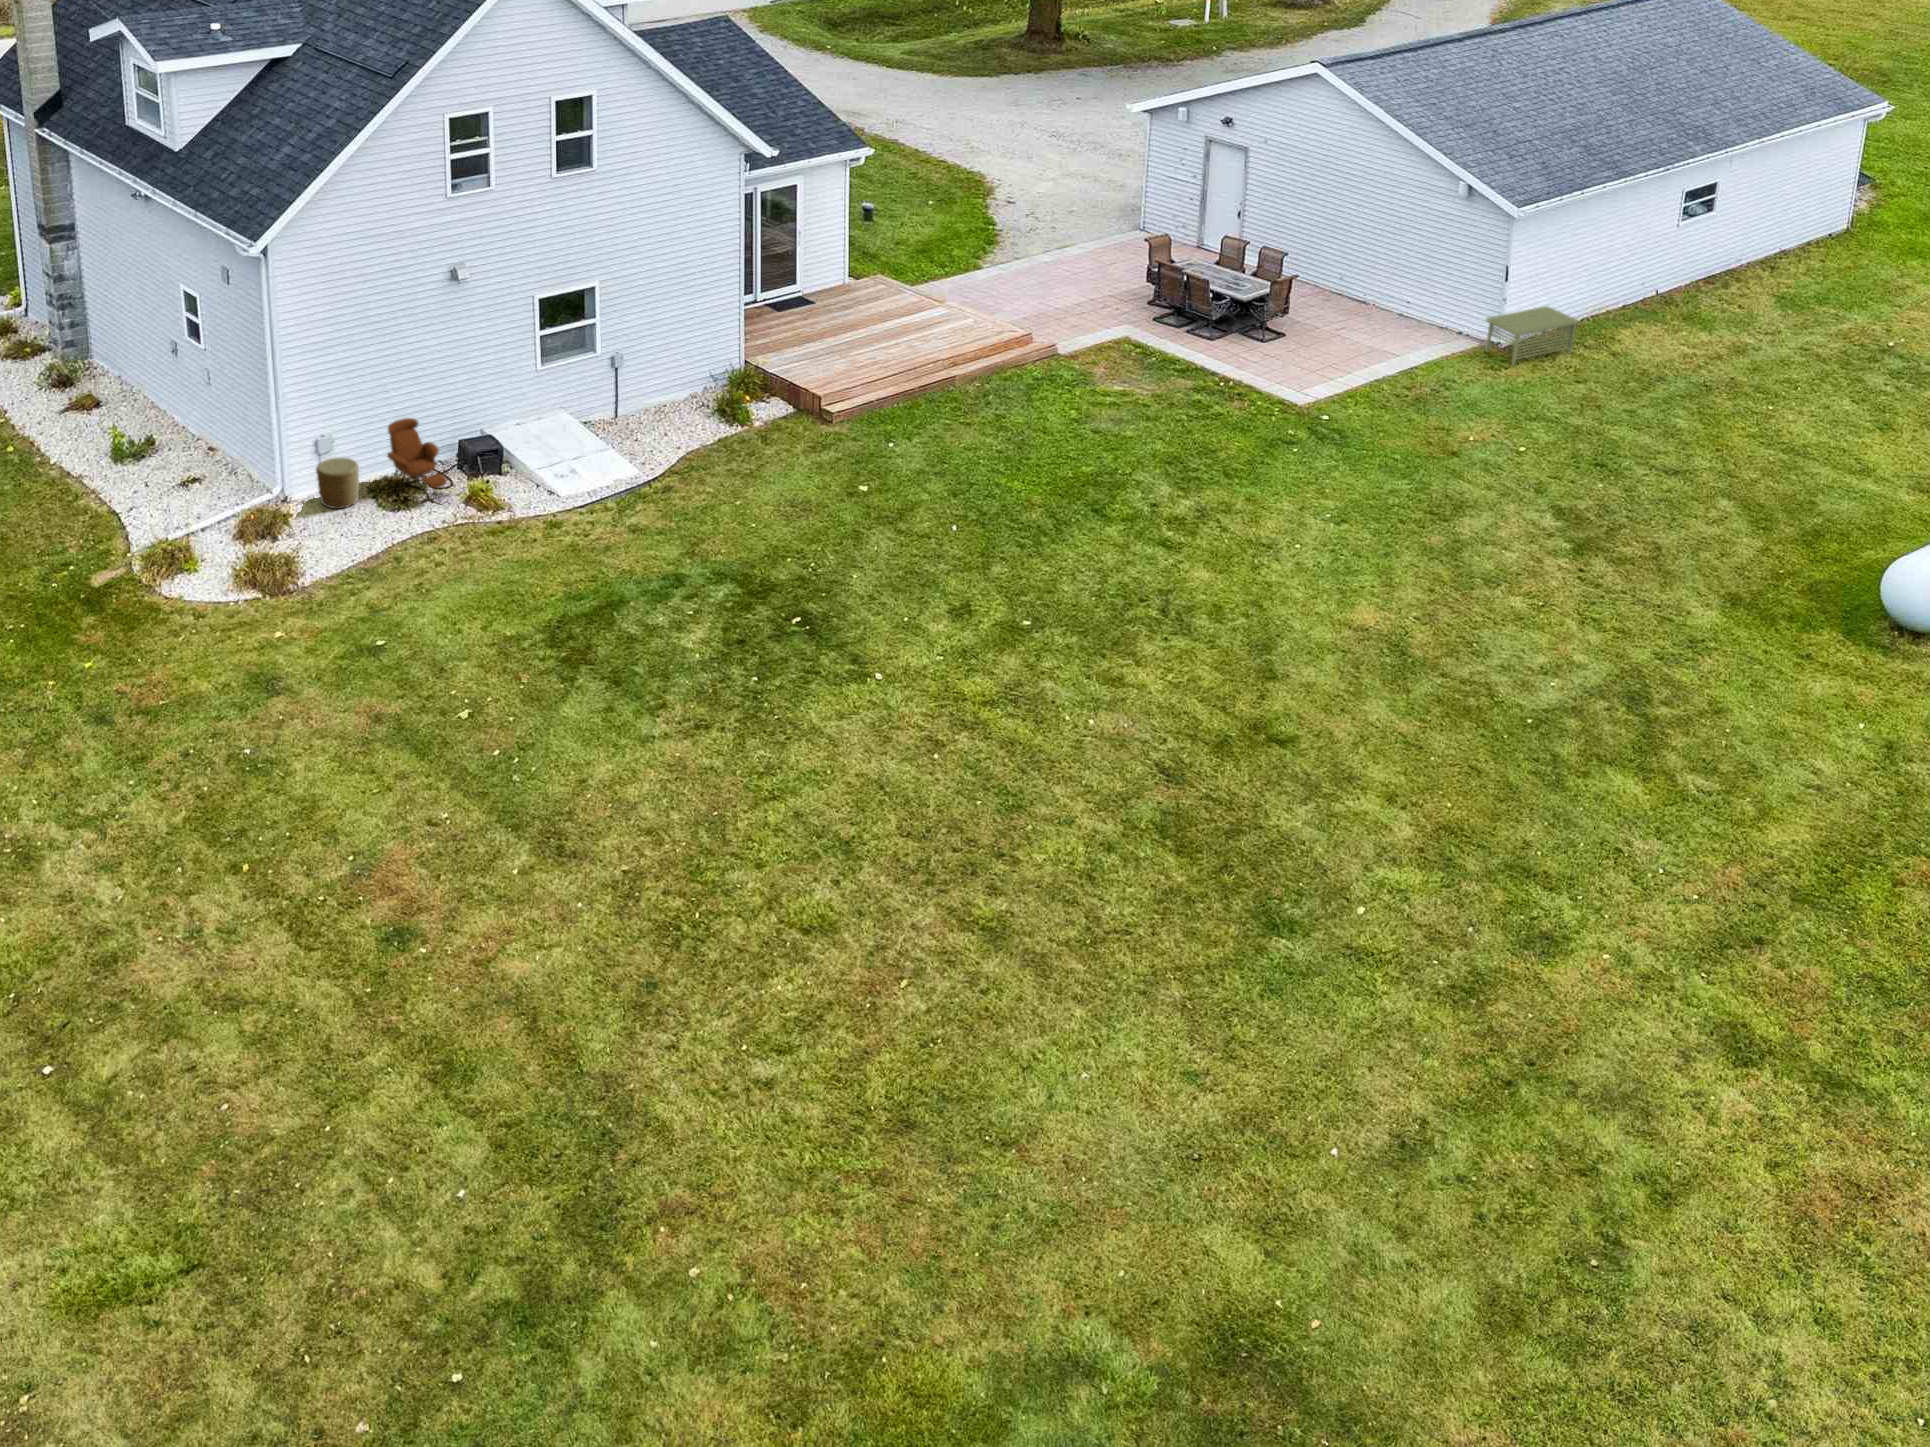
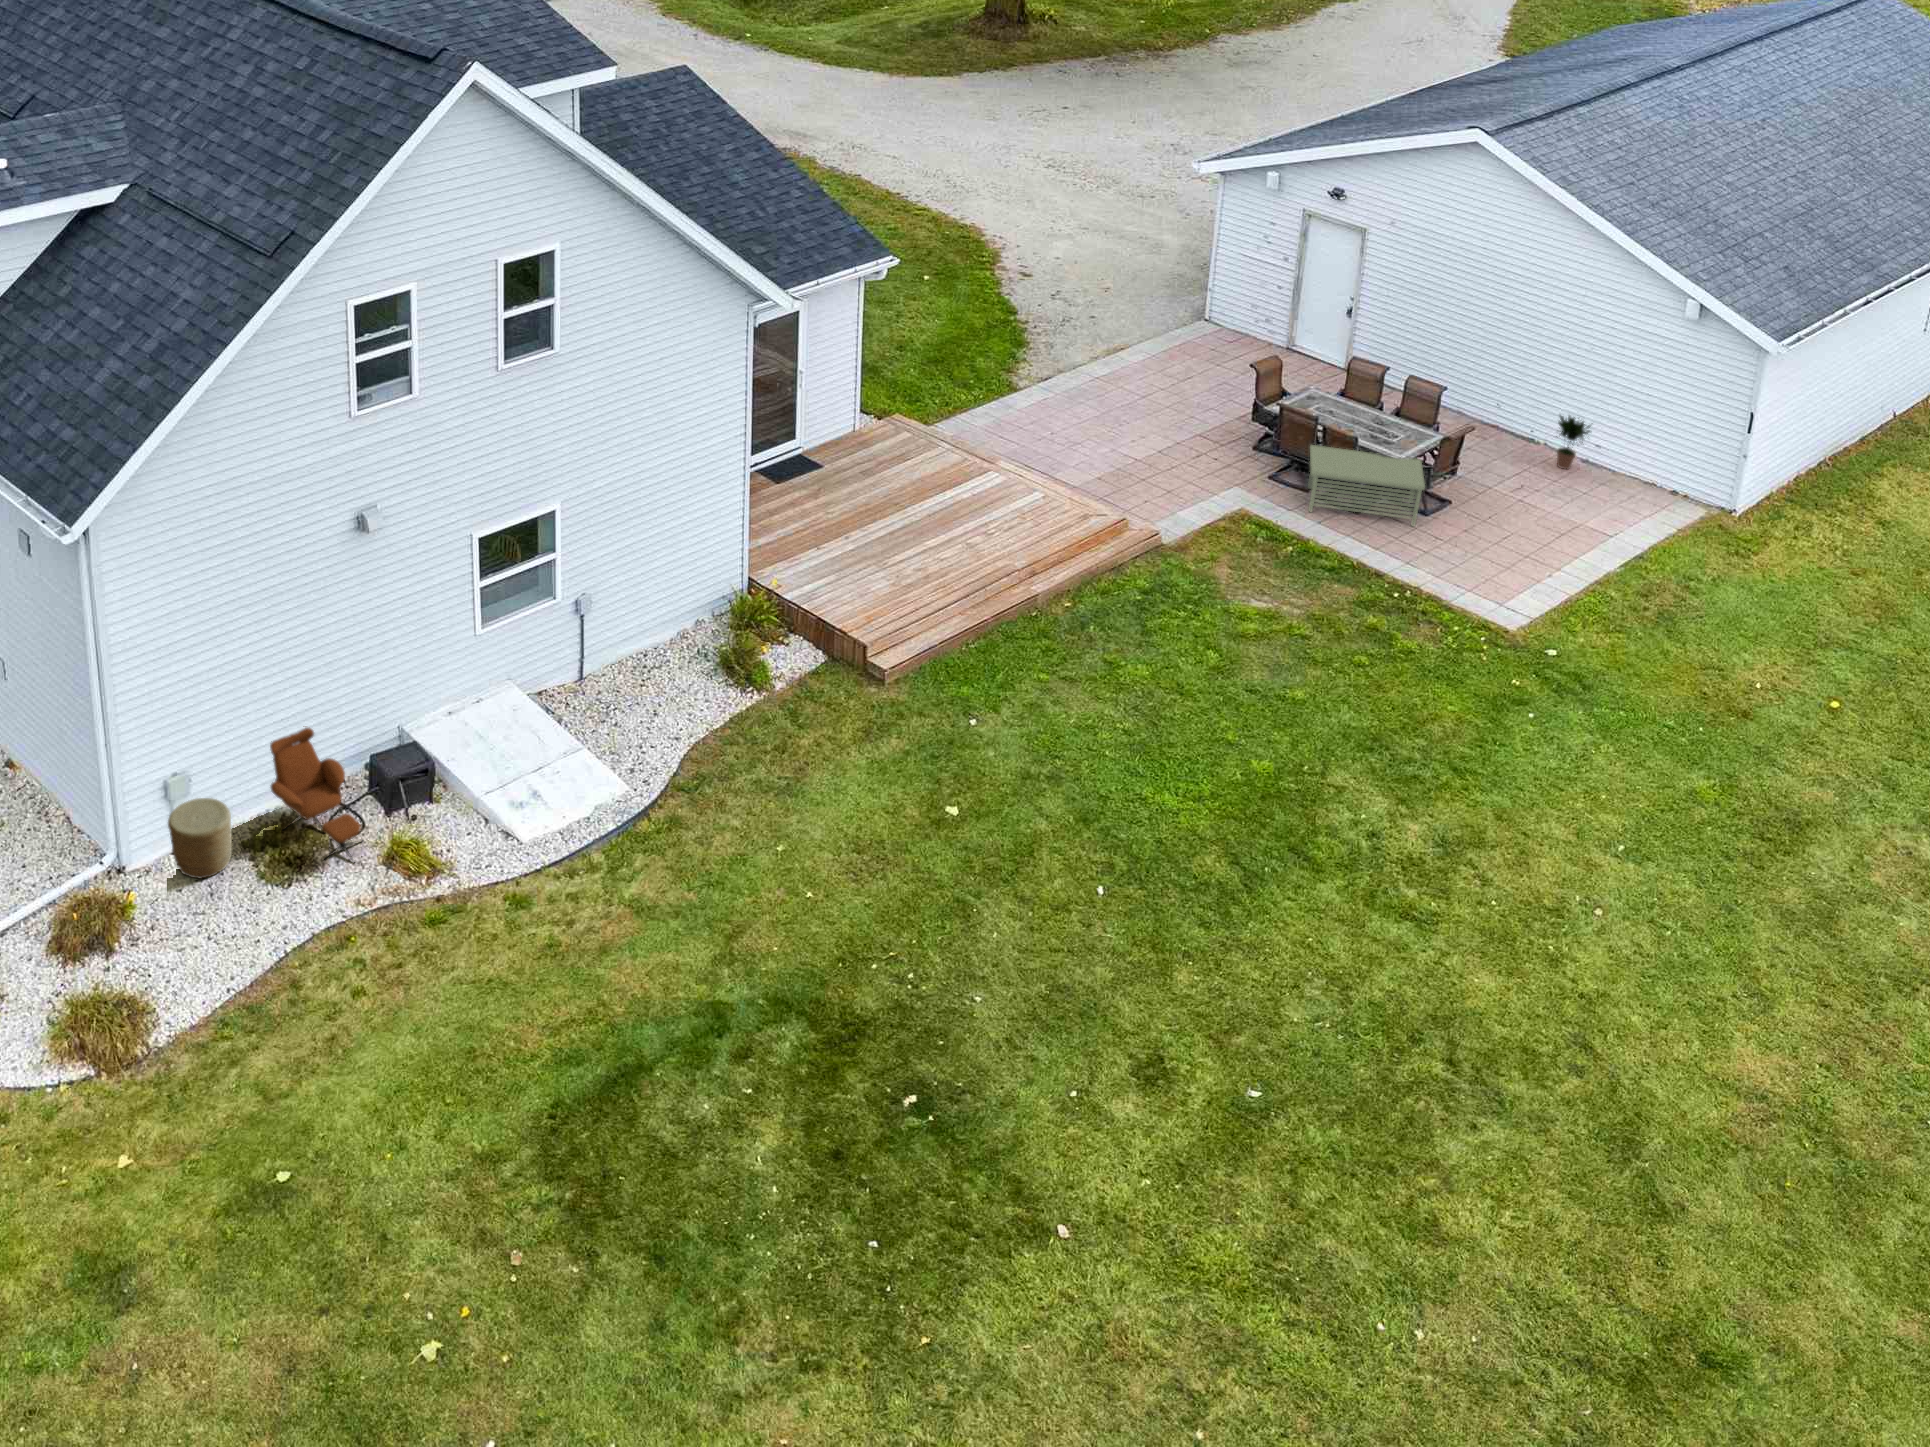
potted plant: none [1377,276,1411,322] -> present [1557,416,1590,469]
storage bench: present [1486,306,1579,365] -> present [1308,445,1425,526]

